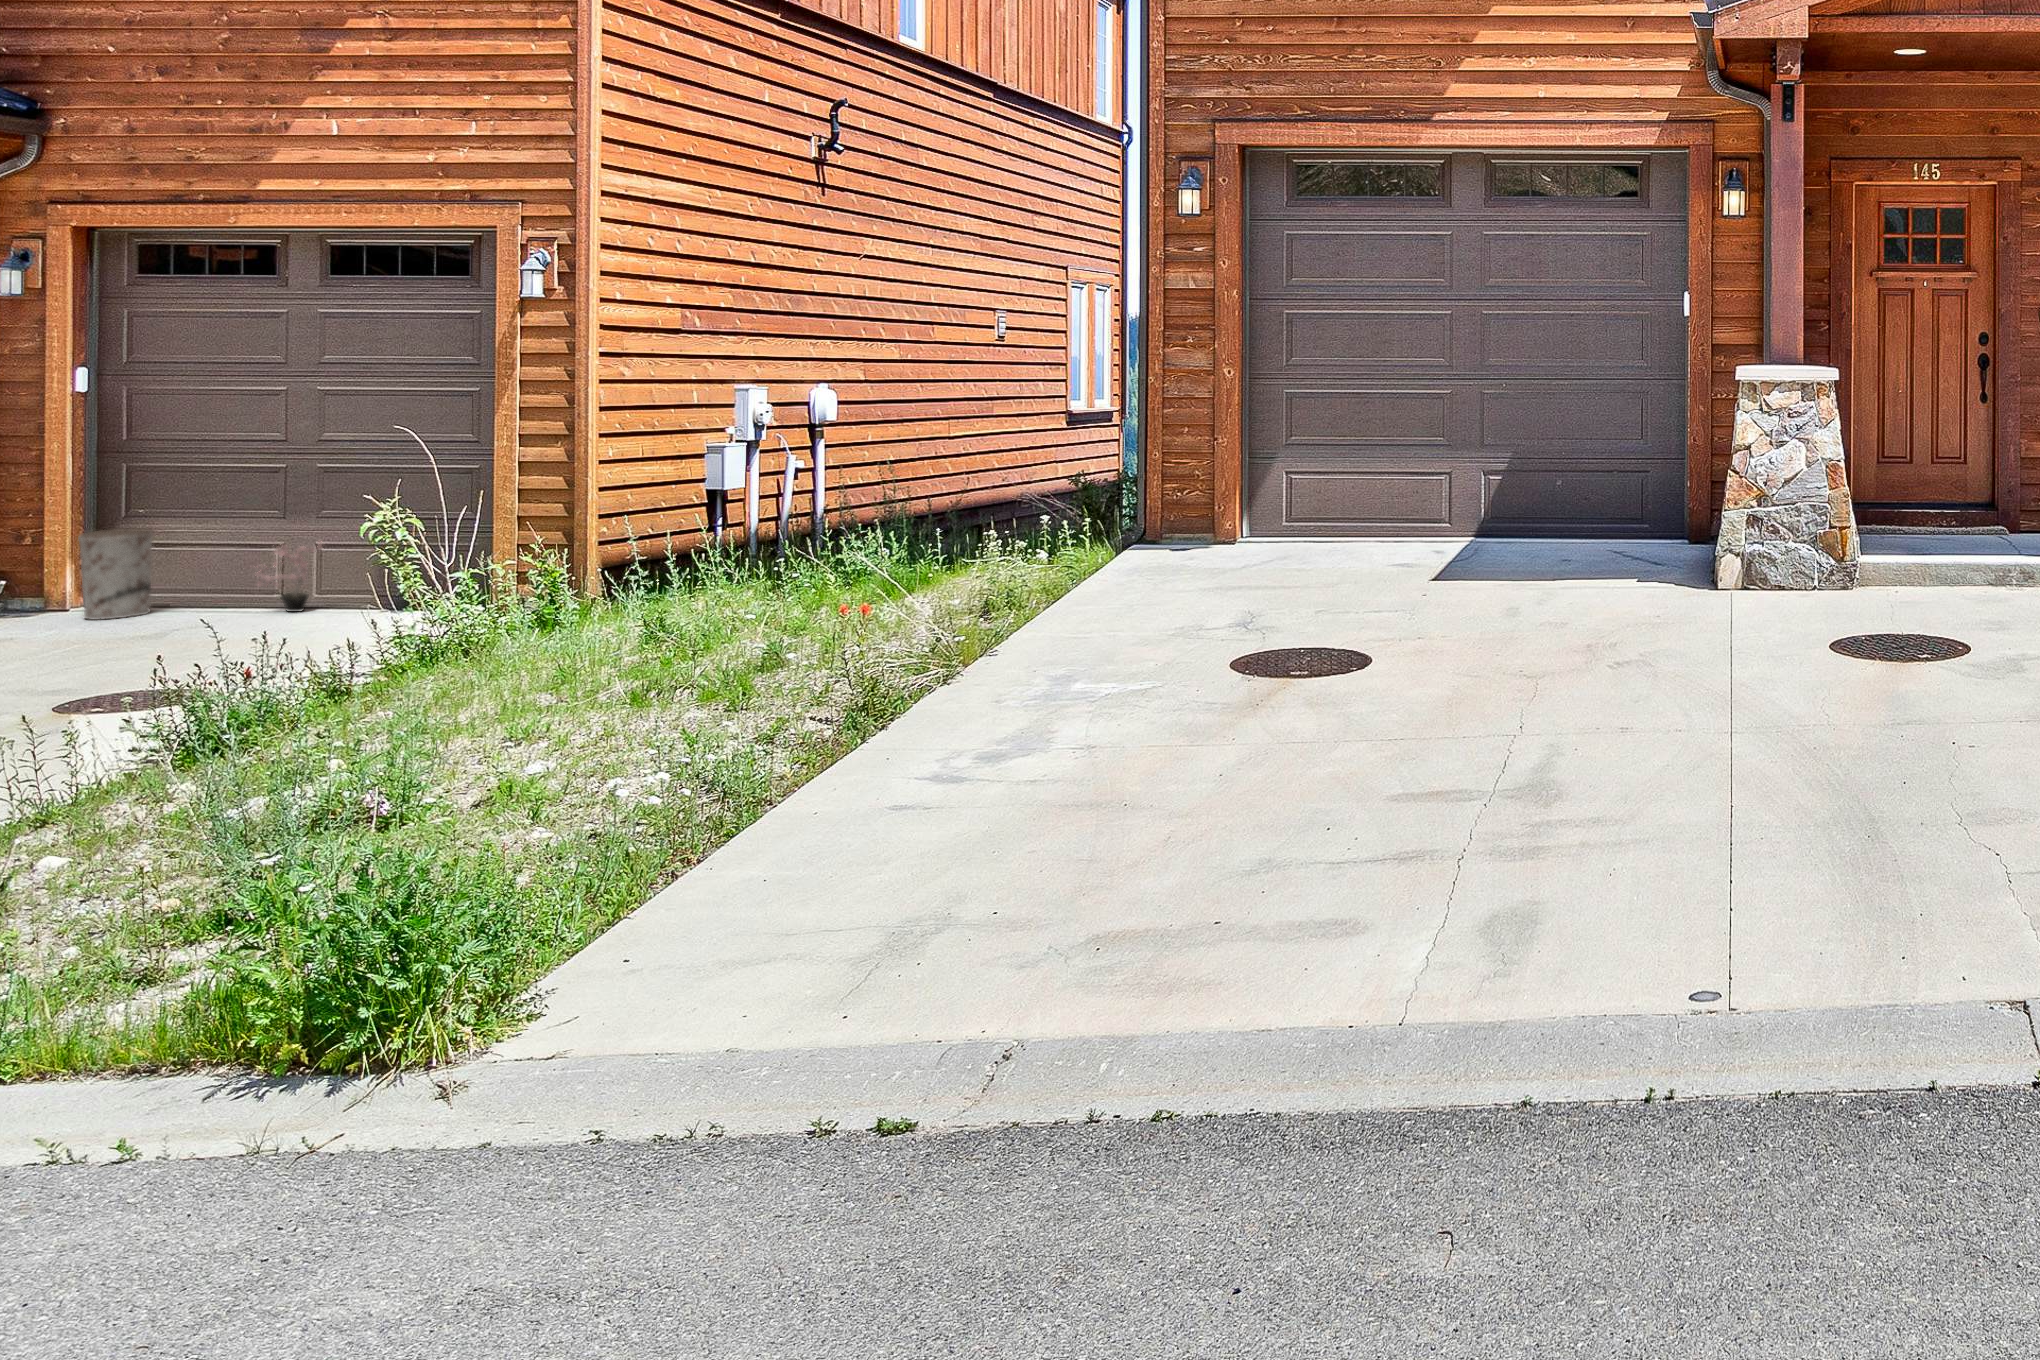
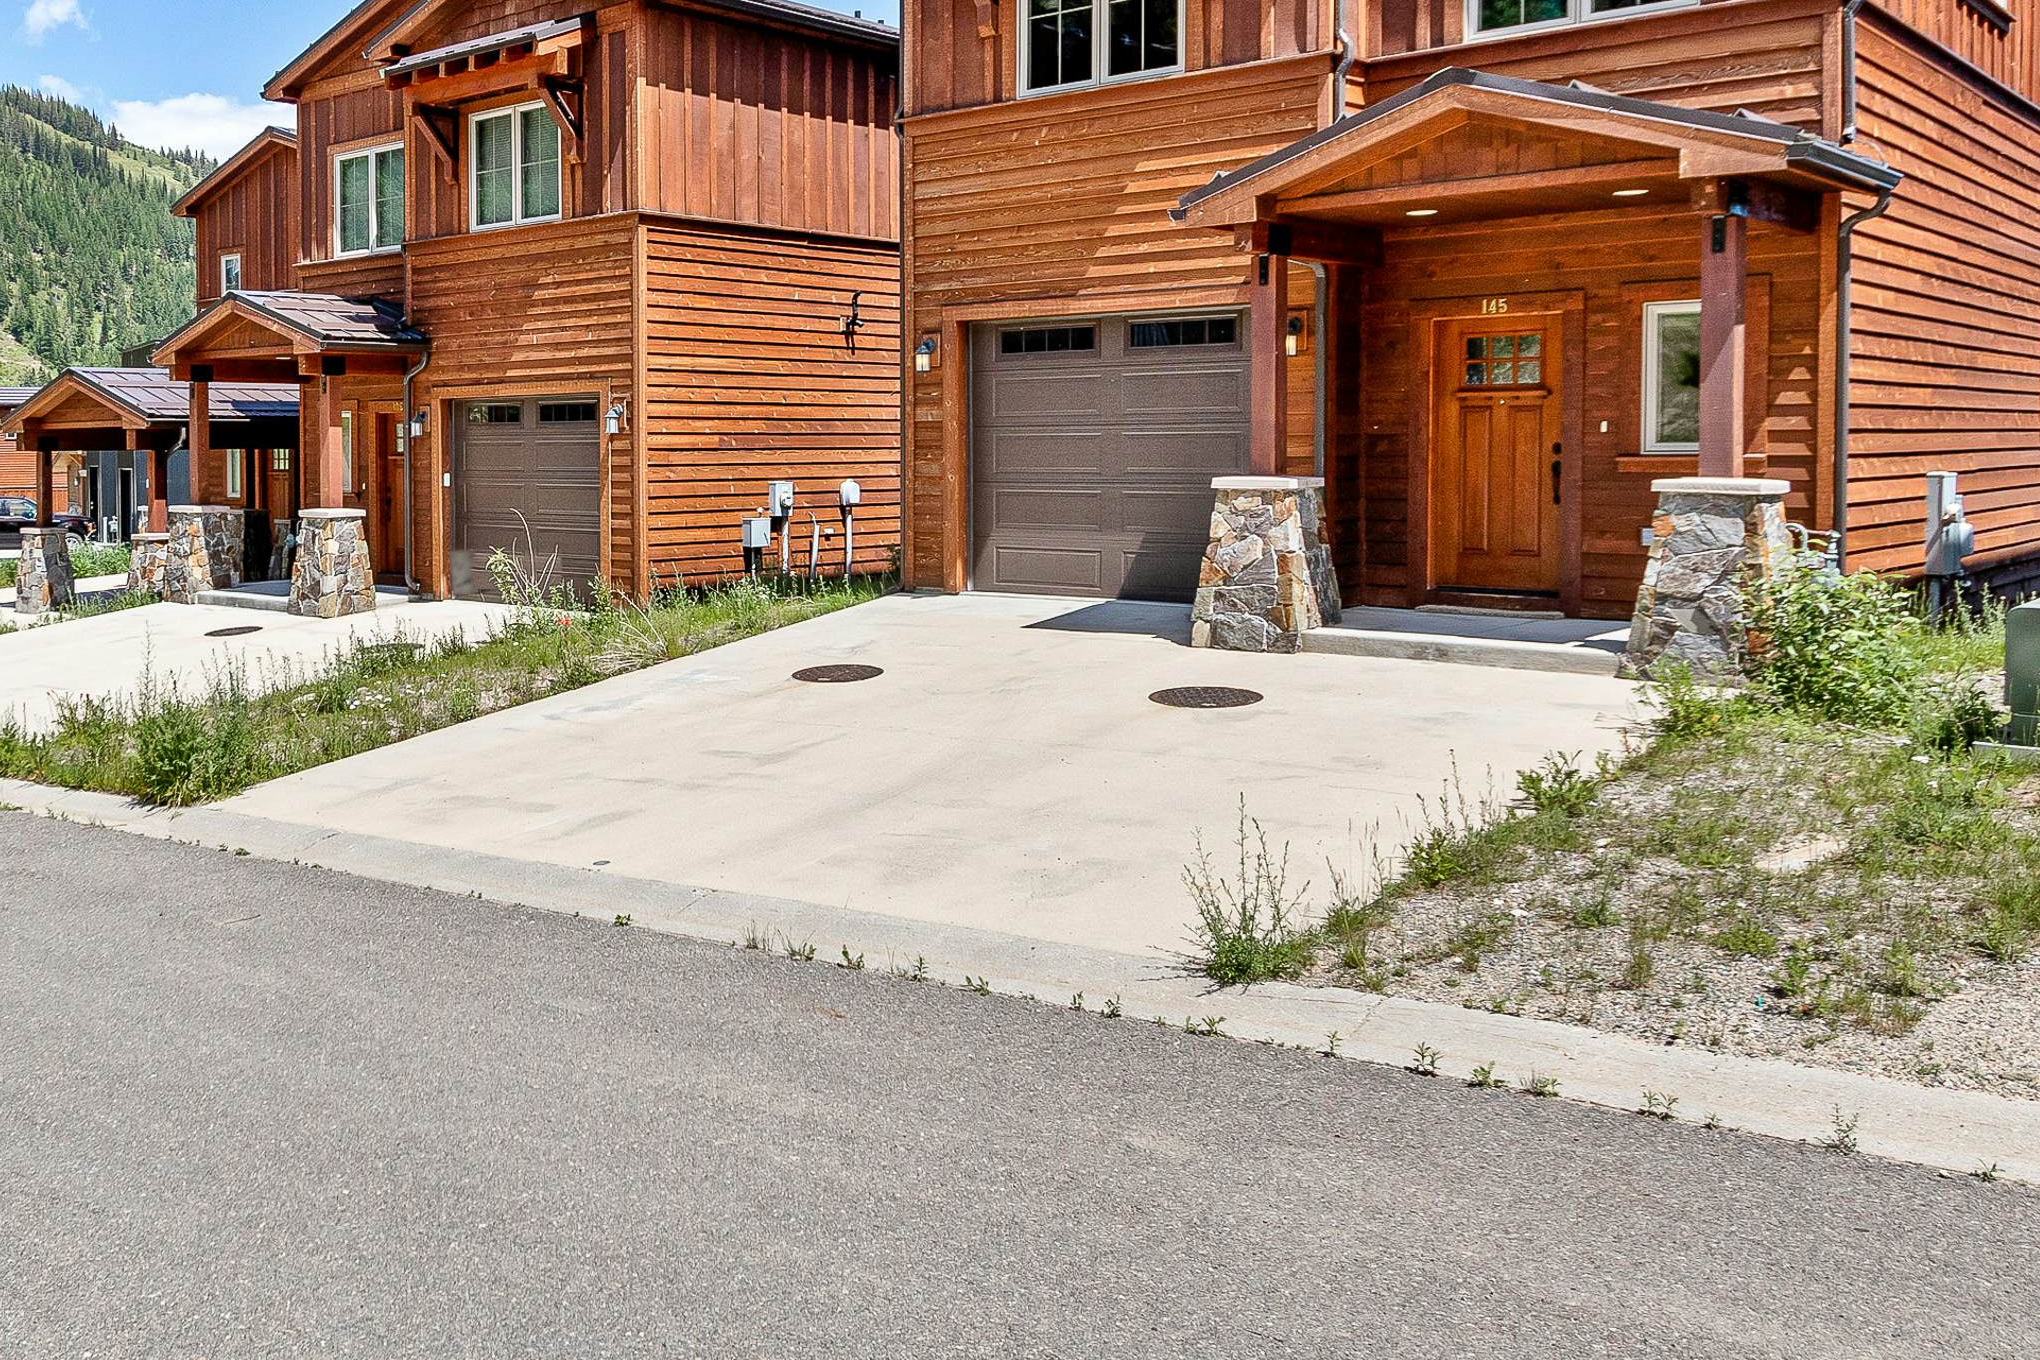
potted plant: present [250,541,322,612] -> none [510,558,540,597]

